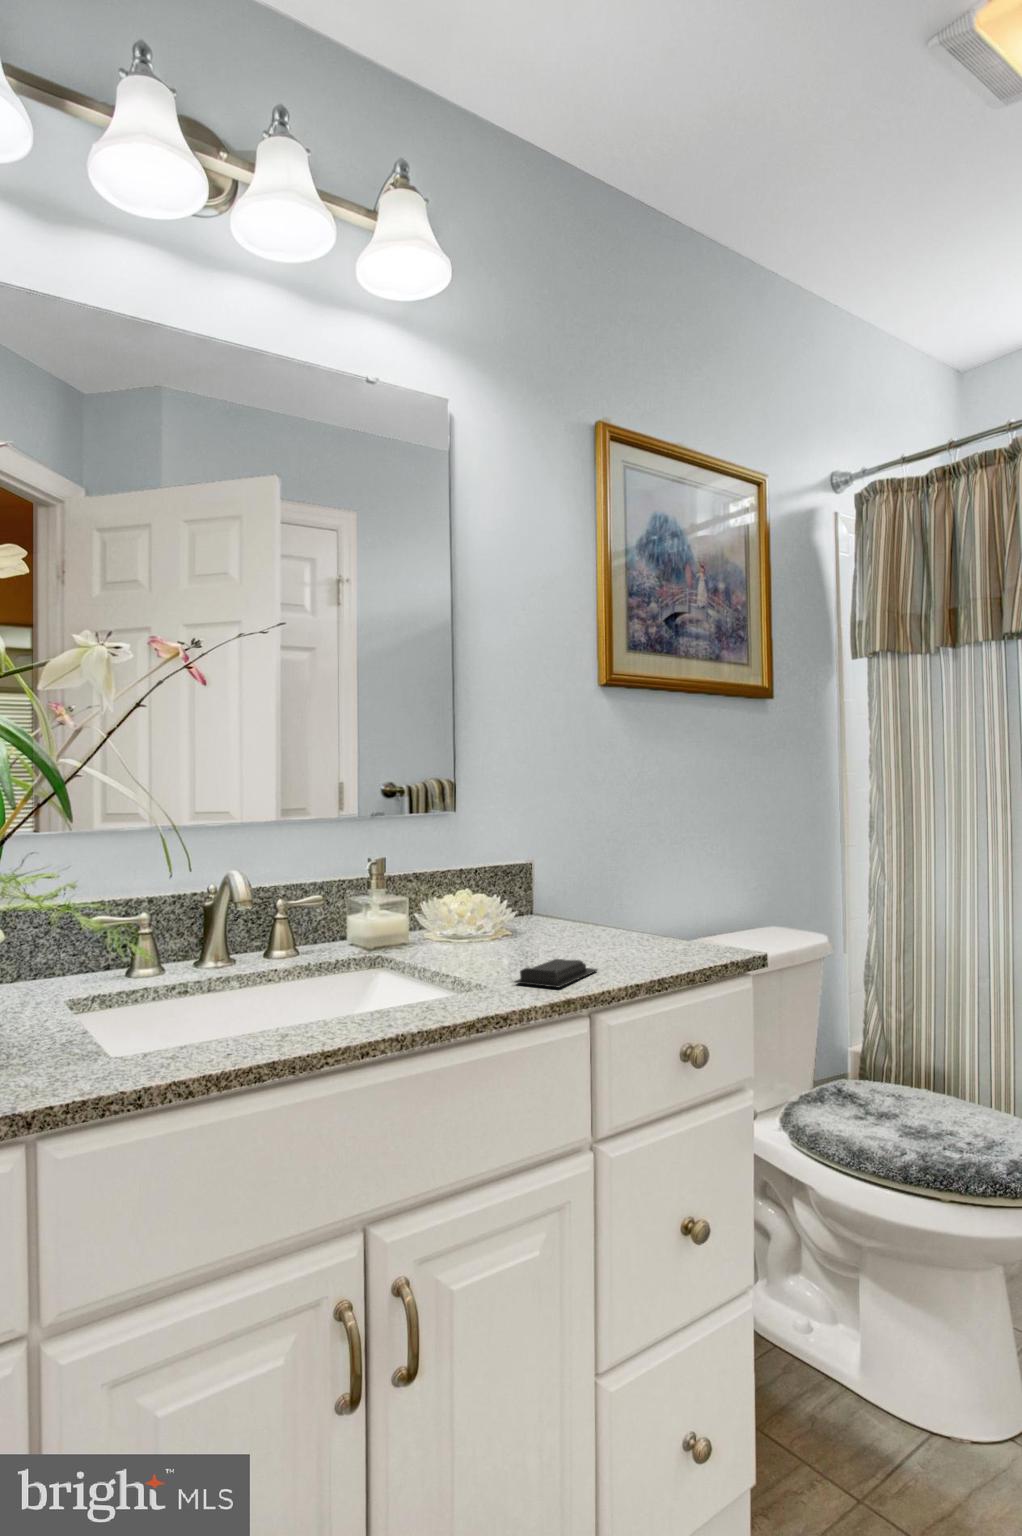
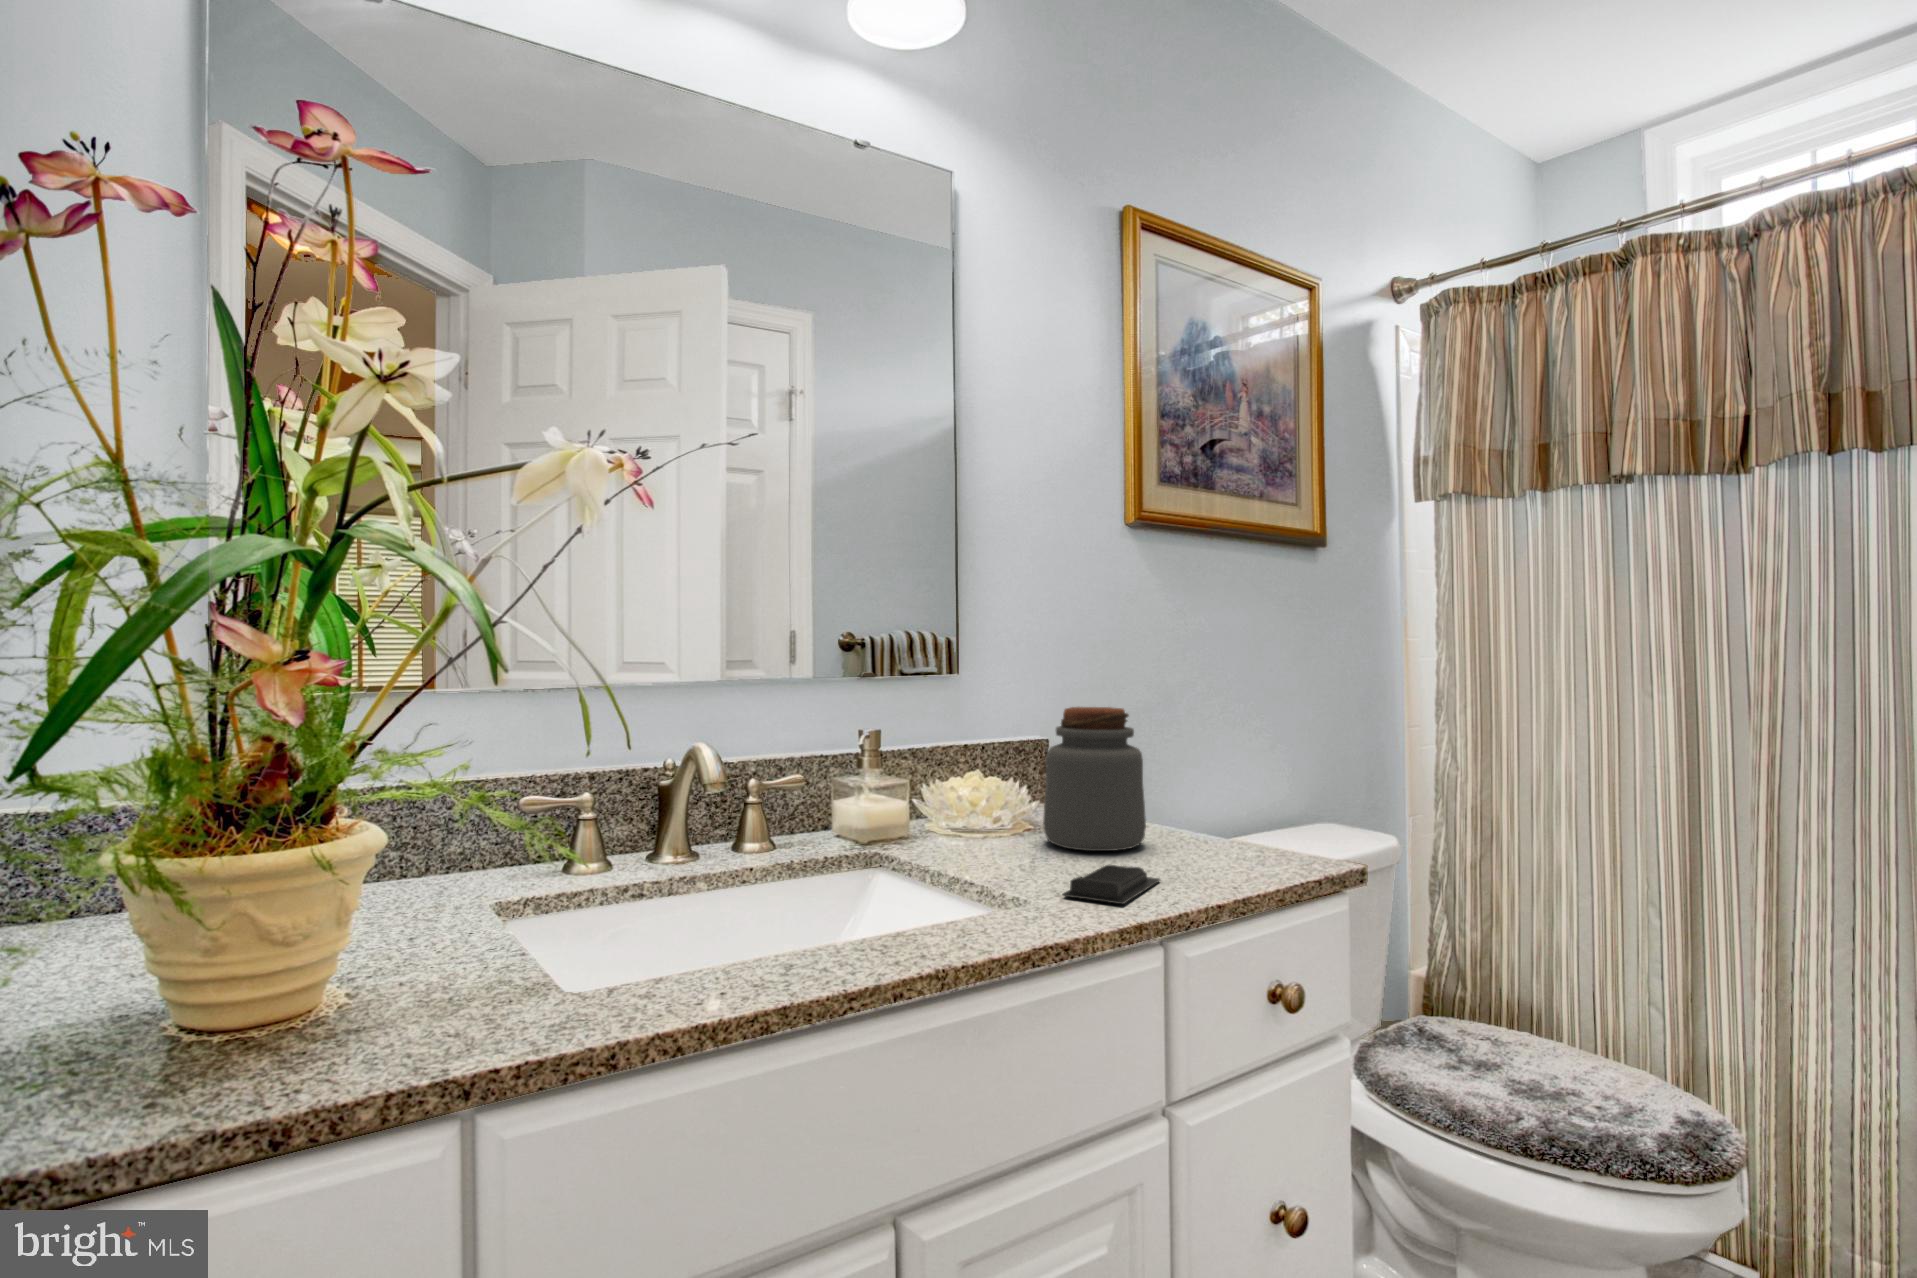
jar: none [517,835,599,950] -> present [1043,707,1146,851]

